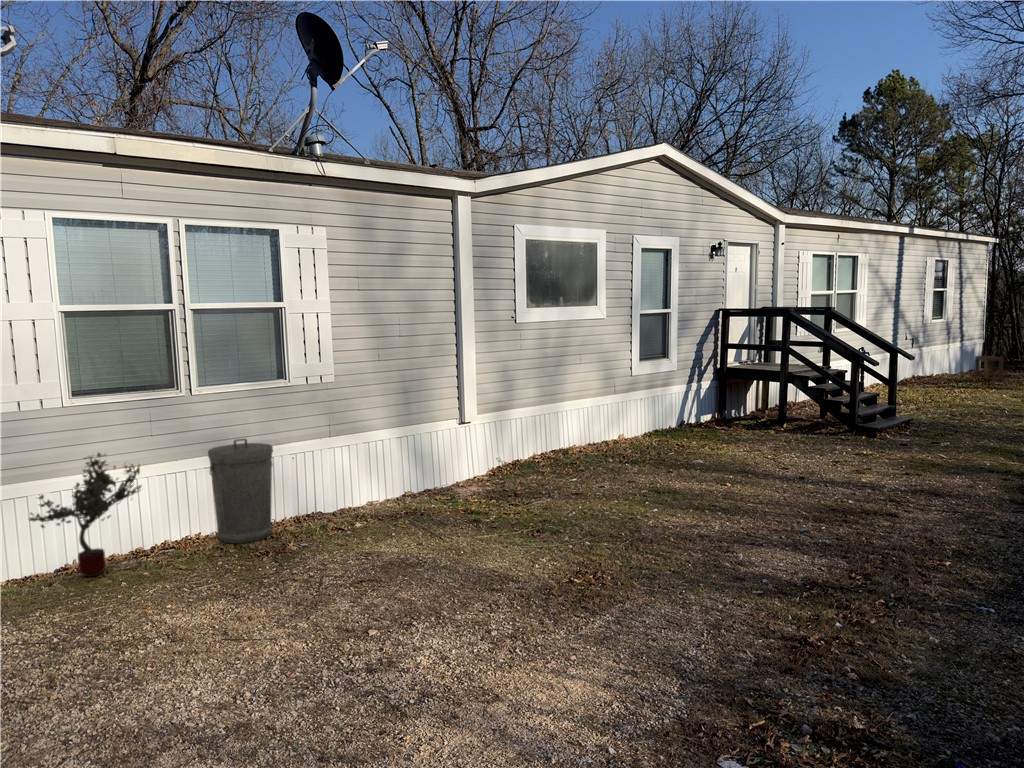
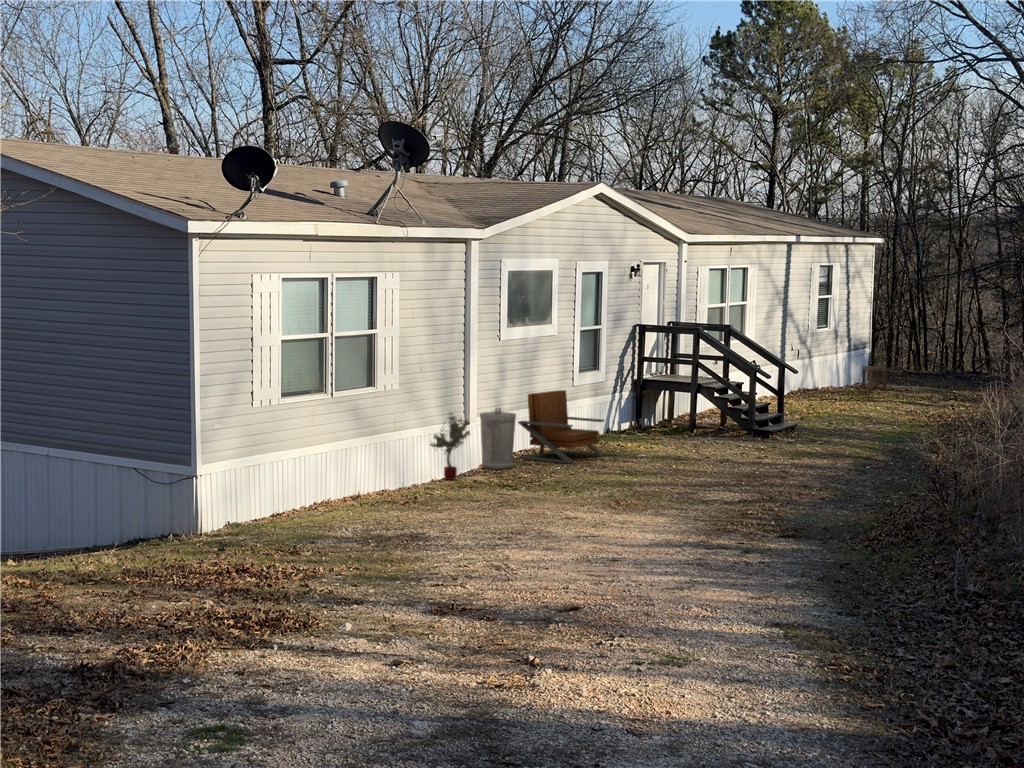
lounge chair: none [544,381,654,473] -> present [518,390,605,463]
trash can: present [208,439,273,544] -> present [480,408,516,469]
potted tree: present [29,453,142,577] -> present [431,414,470,480]

